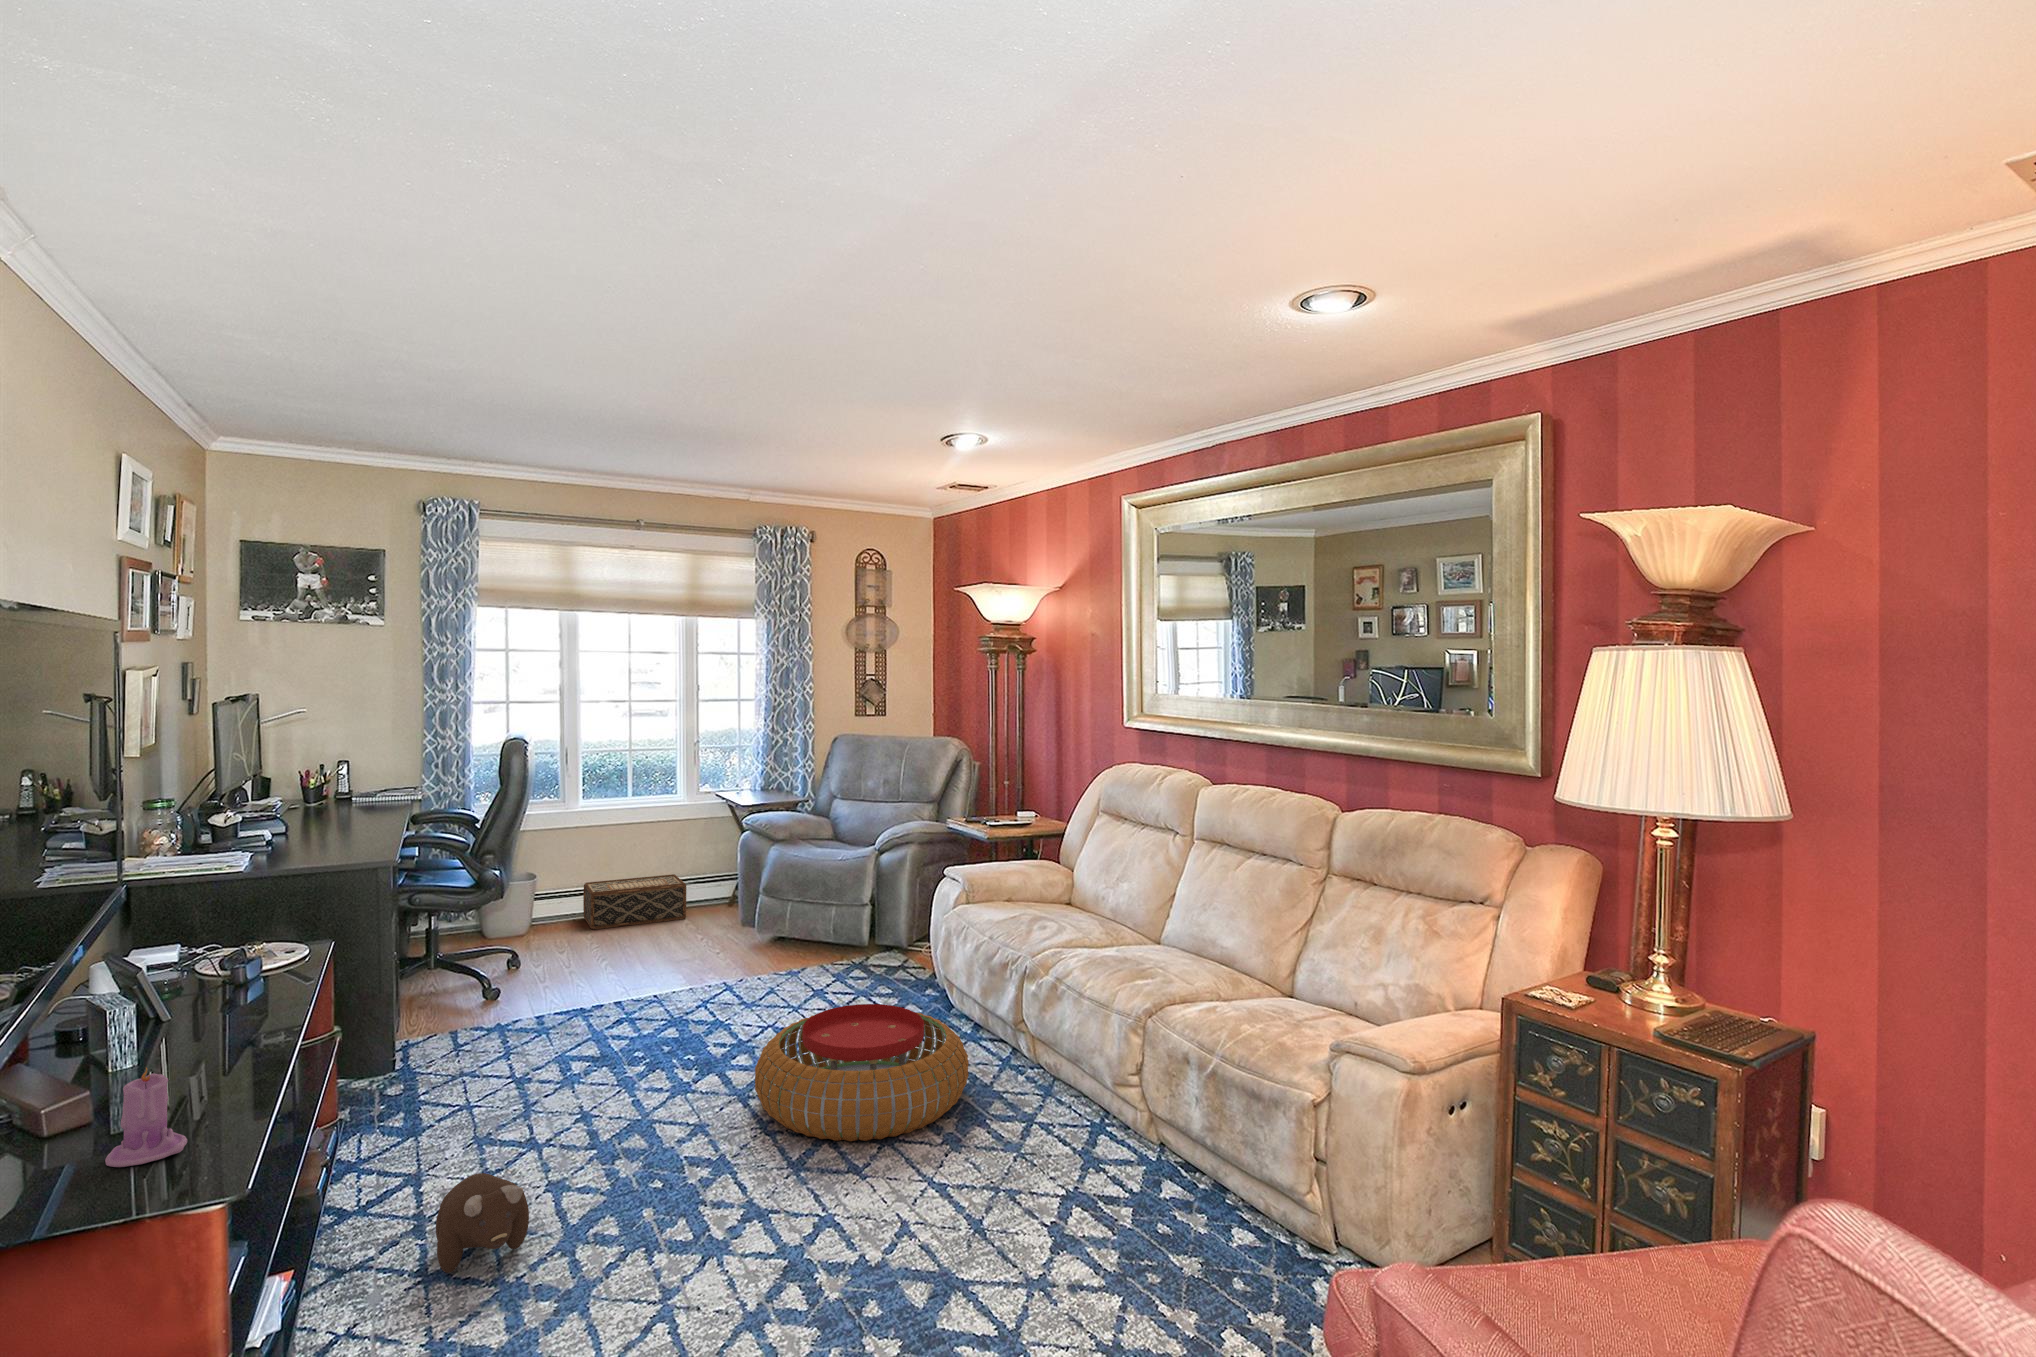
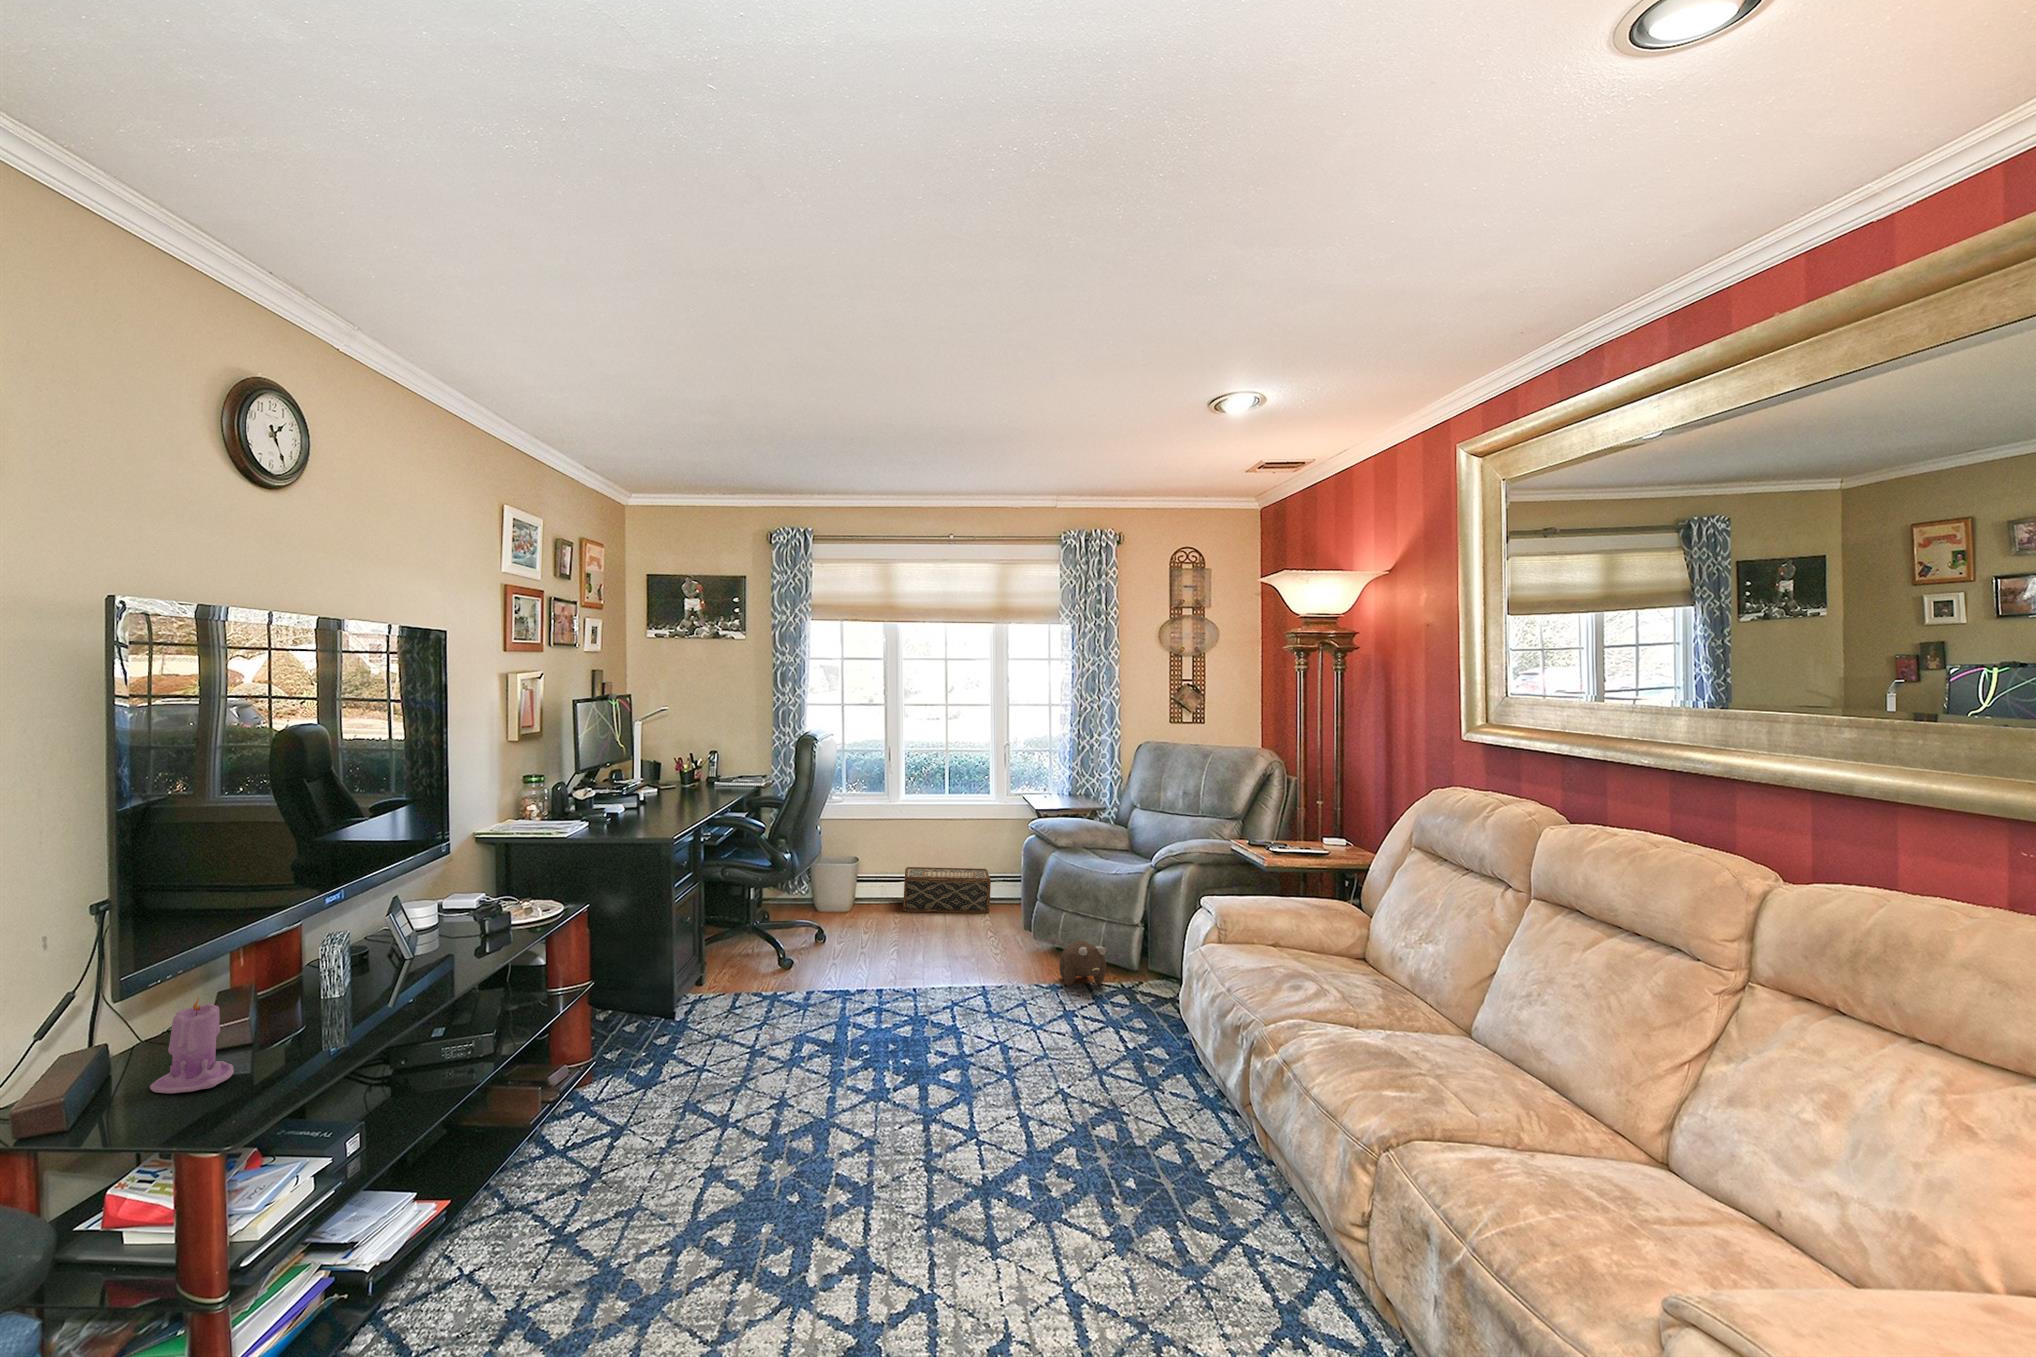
pouf: present [755,1004,969,1141] -> none [929,1040,1173,1213]
plush toy: present [436,1173,529,1273] -> present [1059,940,1107,986]

